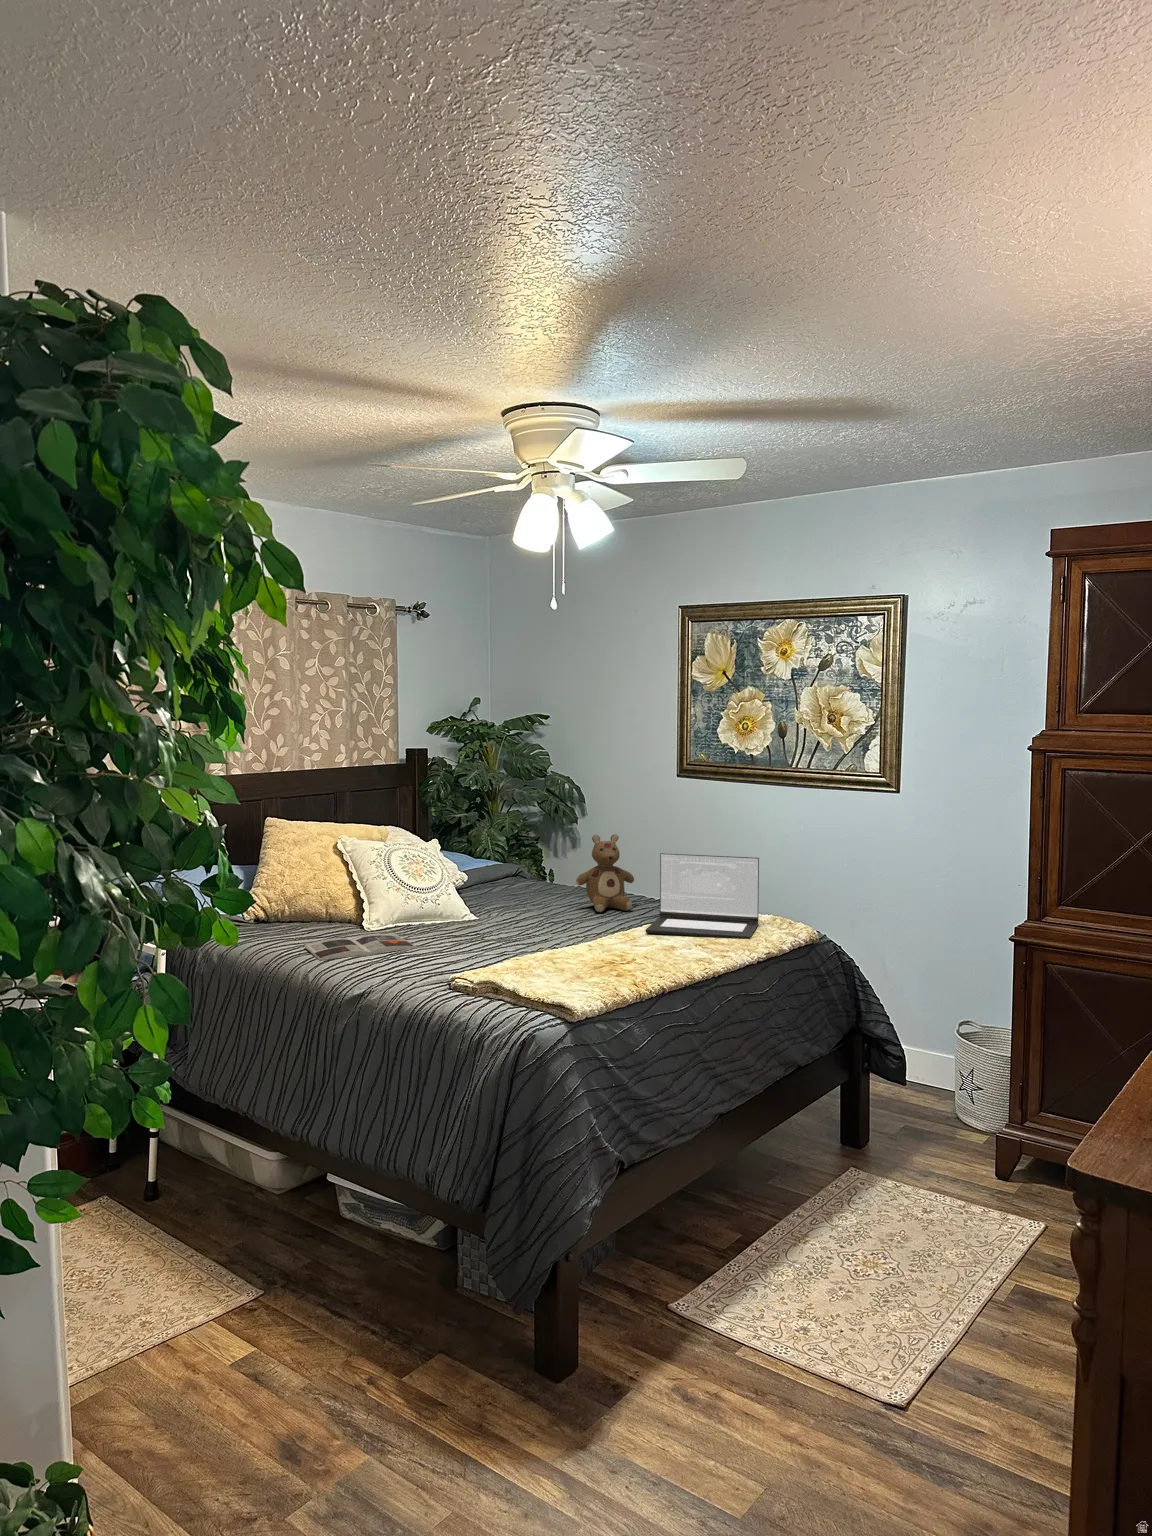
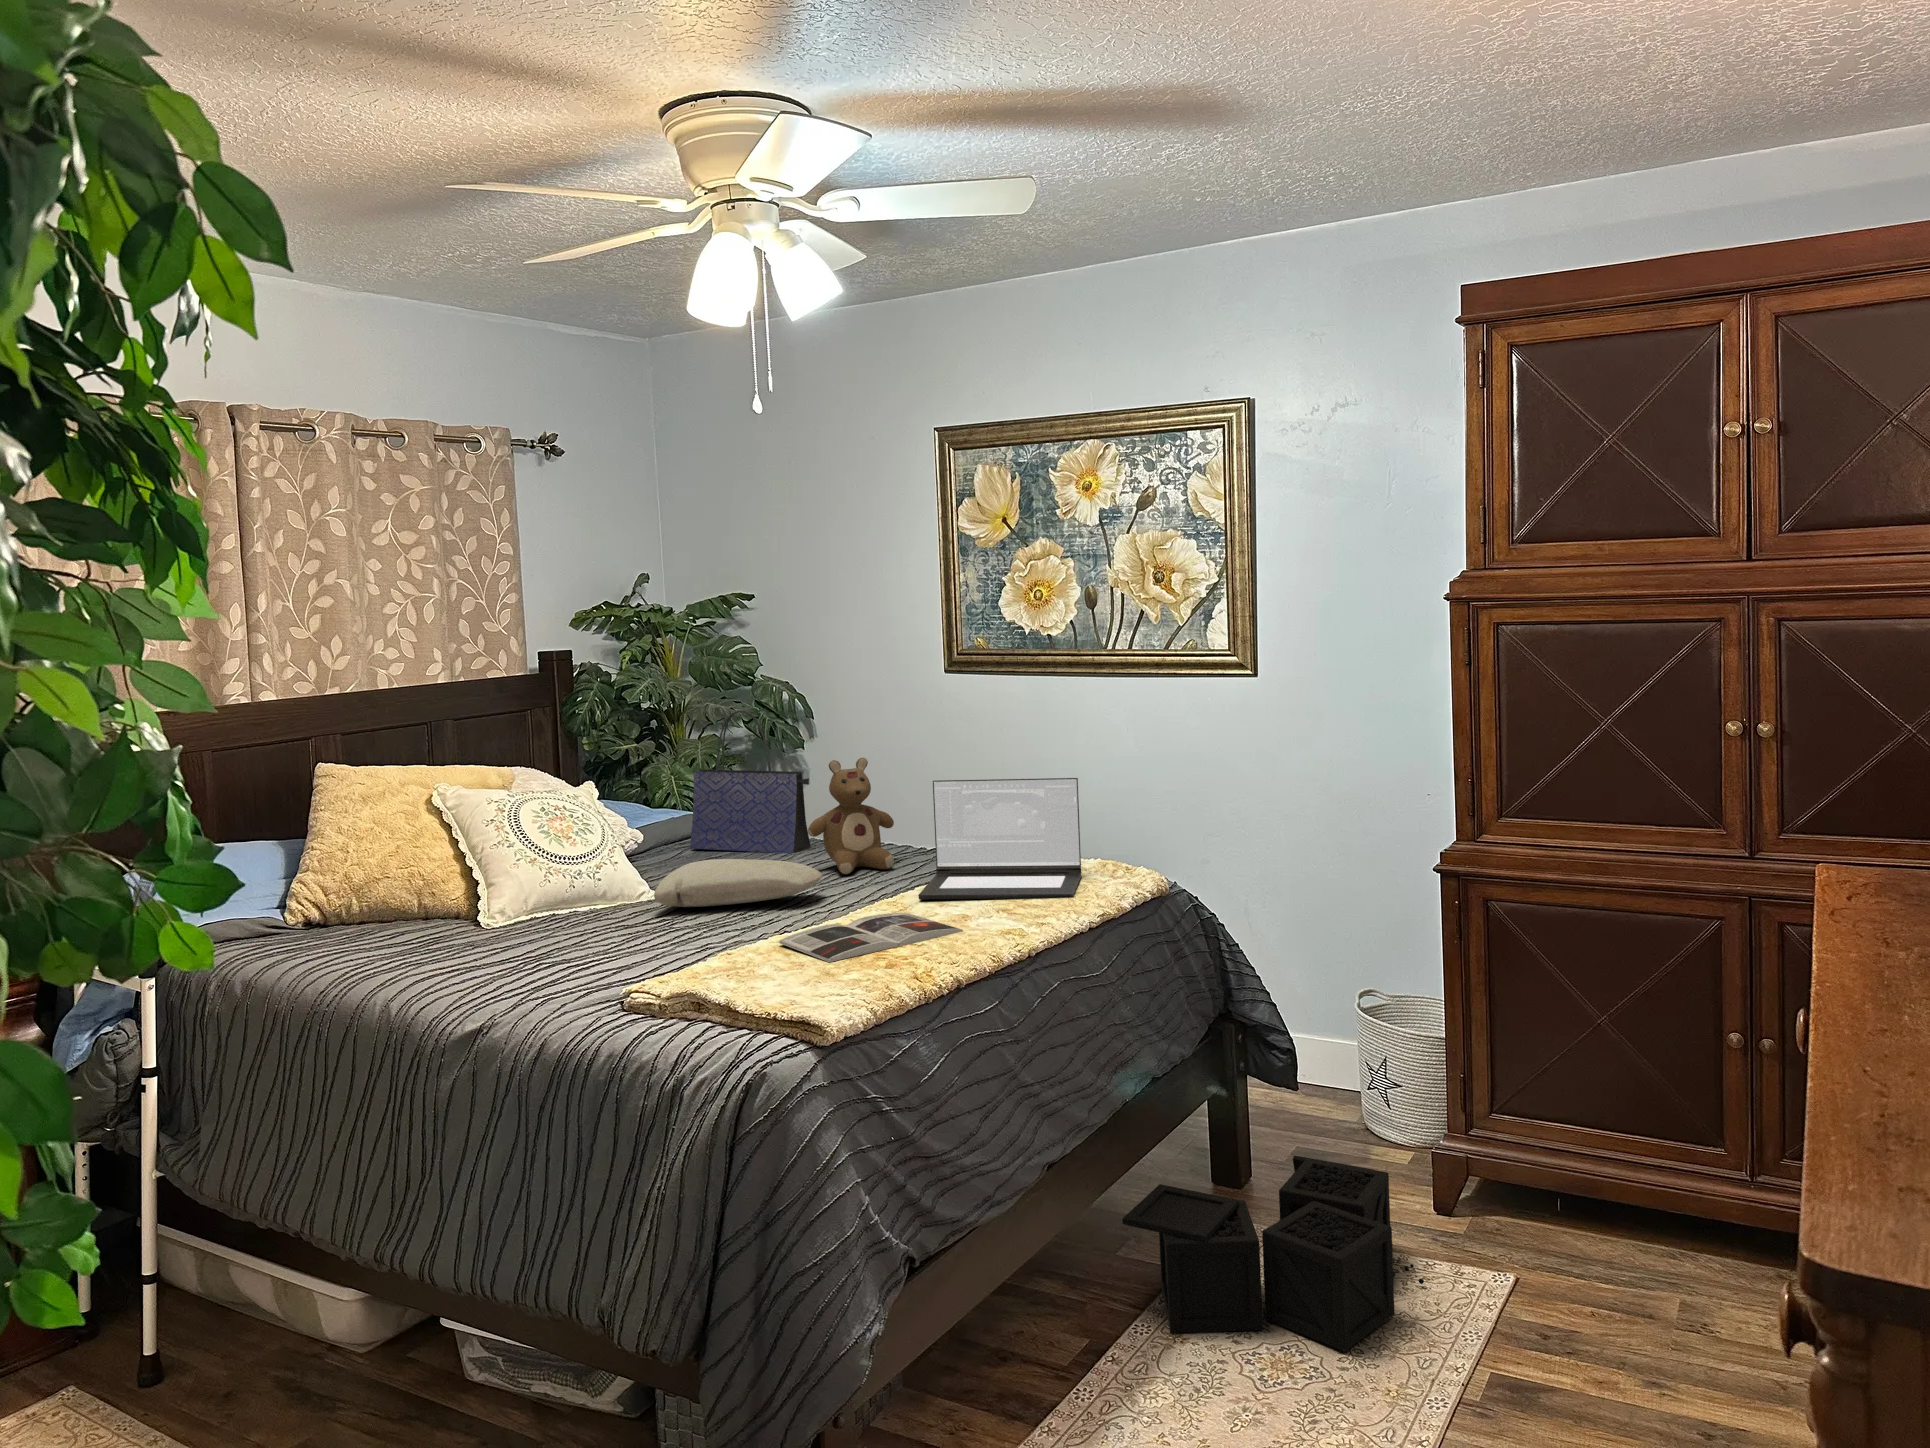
tote bag: none [498,796,579,896] -> present [690,710,811,853]
pillow: none [473,897,583,927] -> present [654,859,822,907]
magazine: present [304,934,417,960] -> present [778,913,963,962]
storage bin: none [769,1129,980,1261] -> present [1122,1156,1424,1351]

